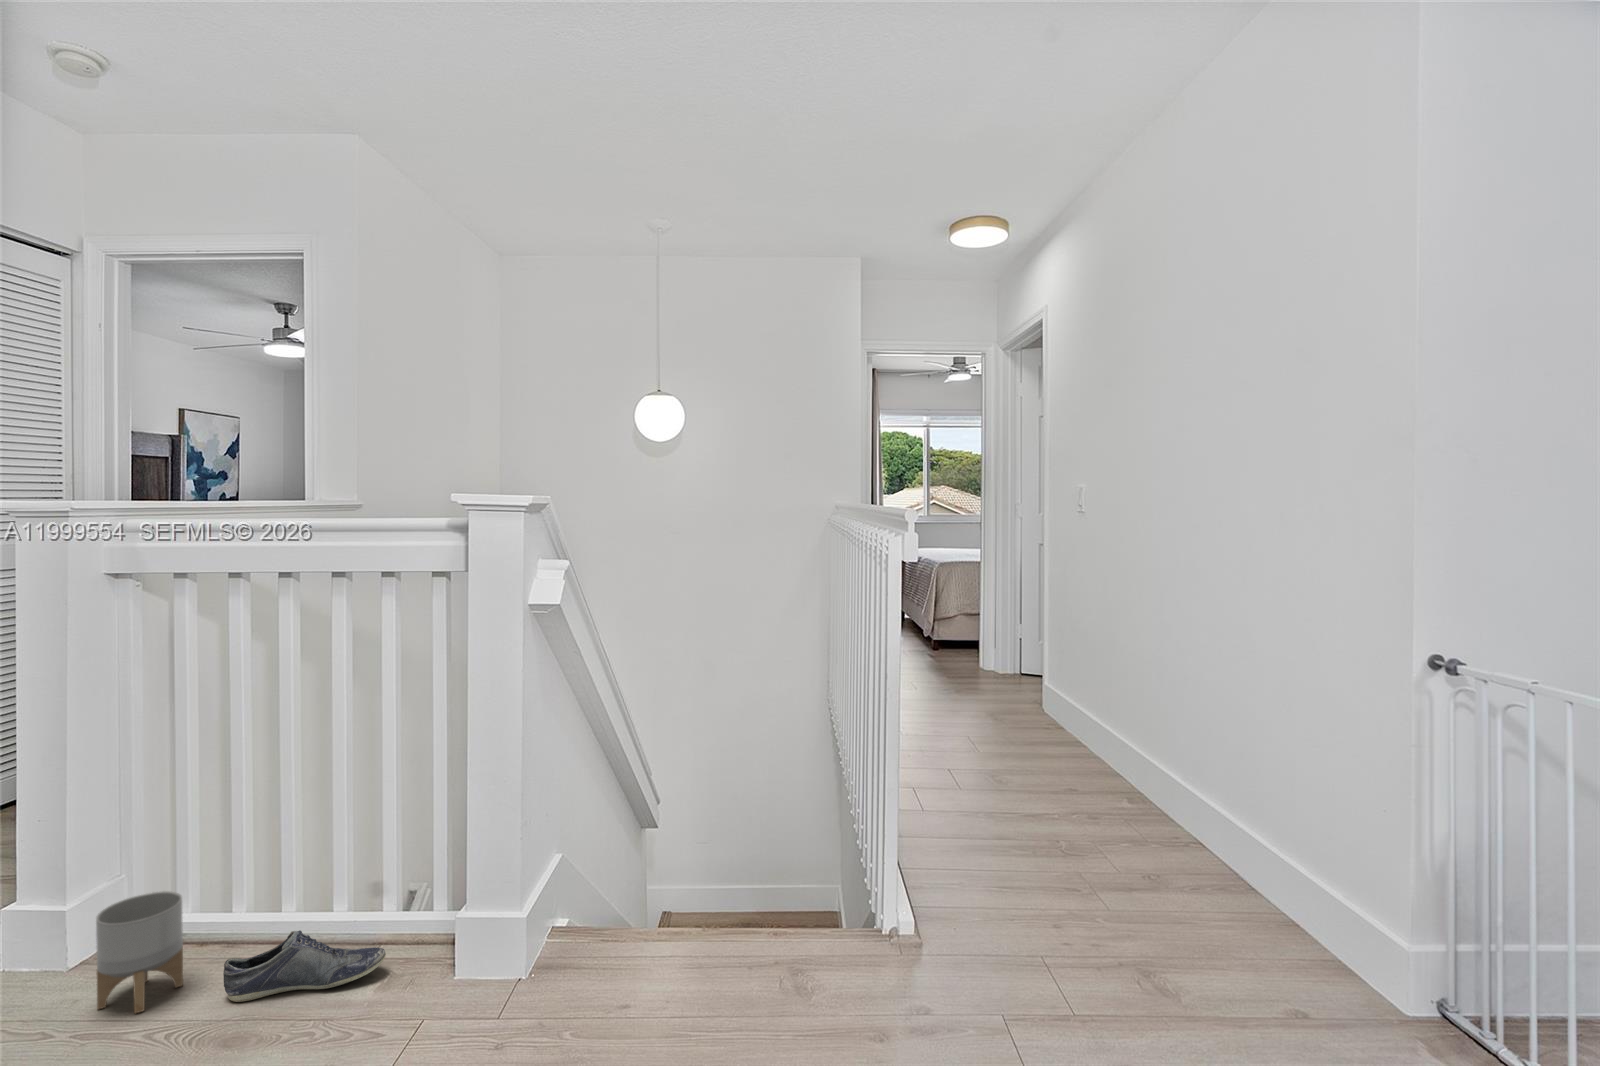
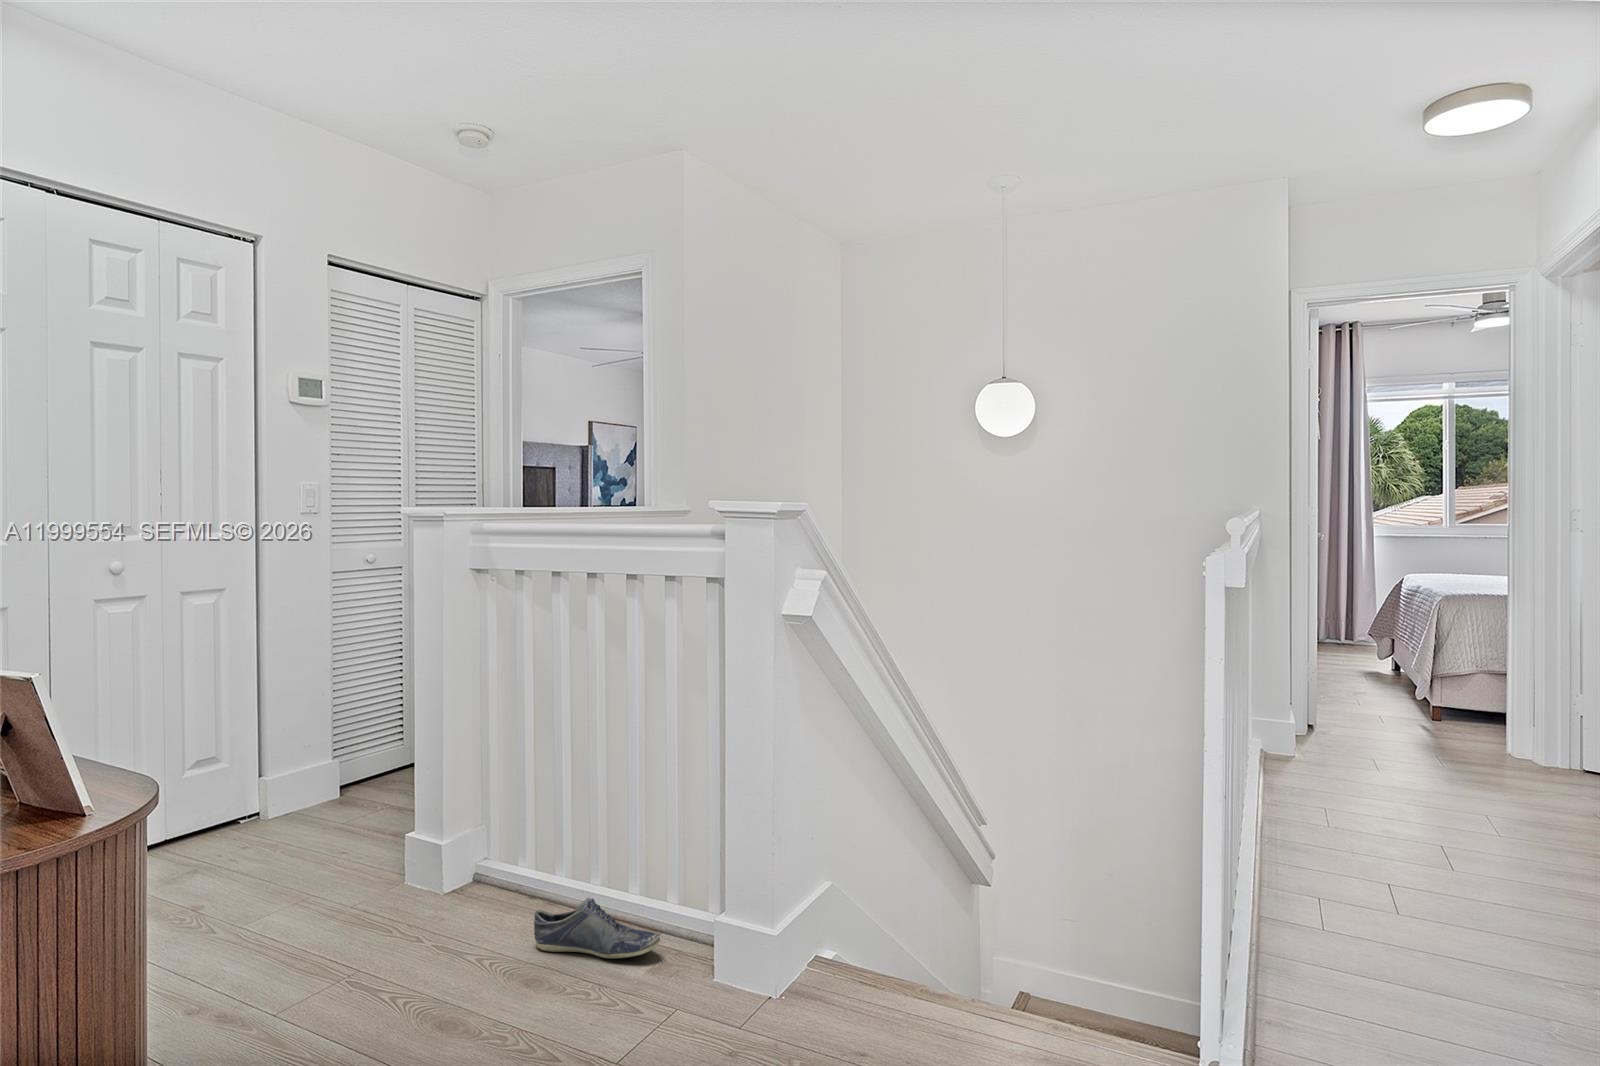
planter: present [96,891,183,1013] -> none [453,840,514,939]

